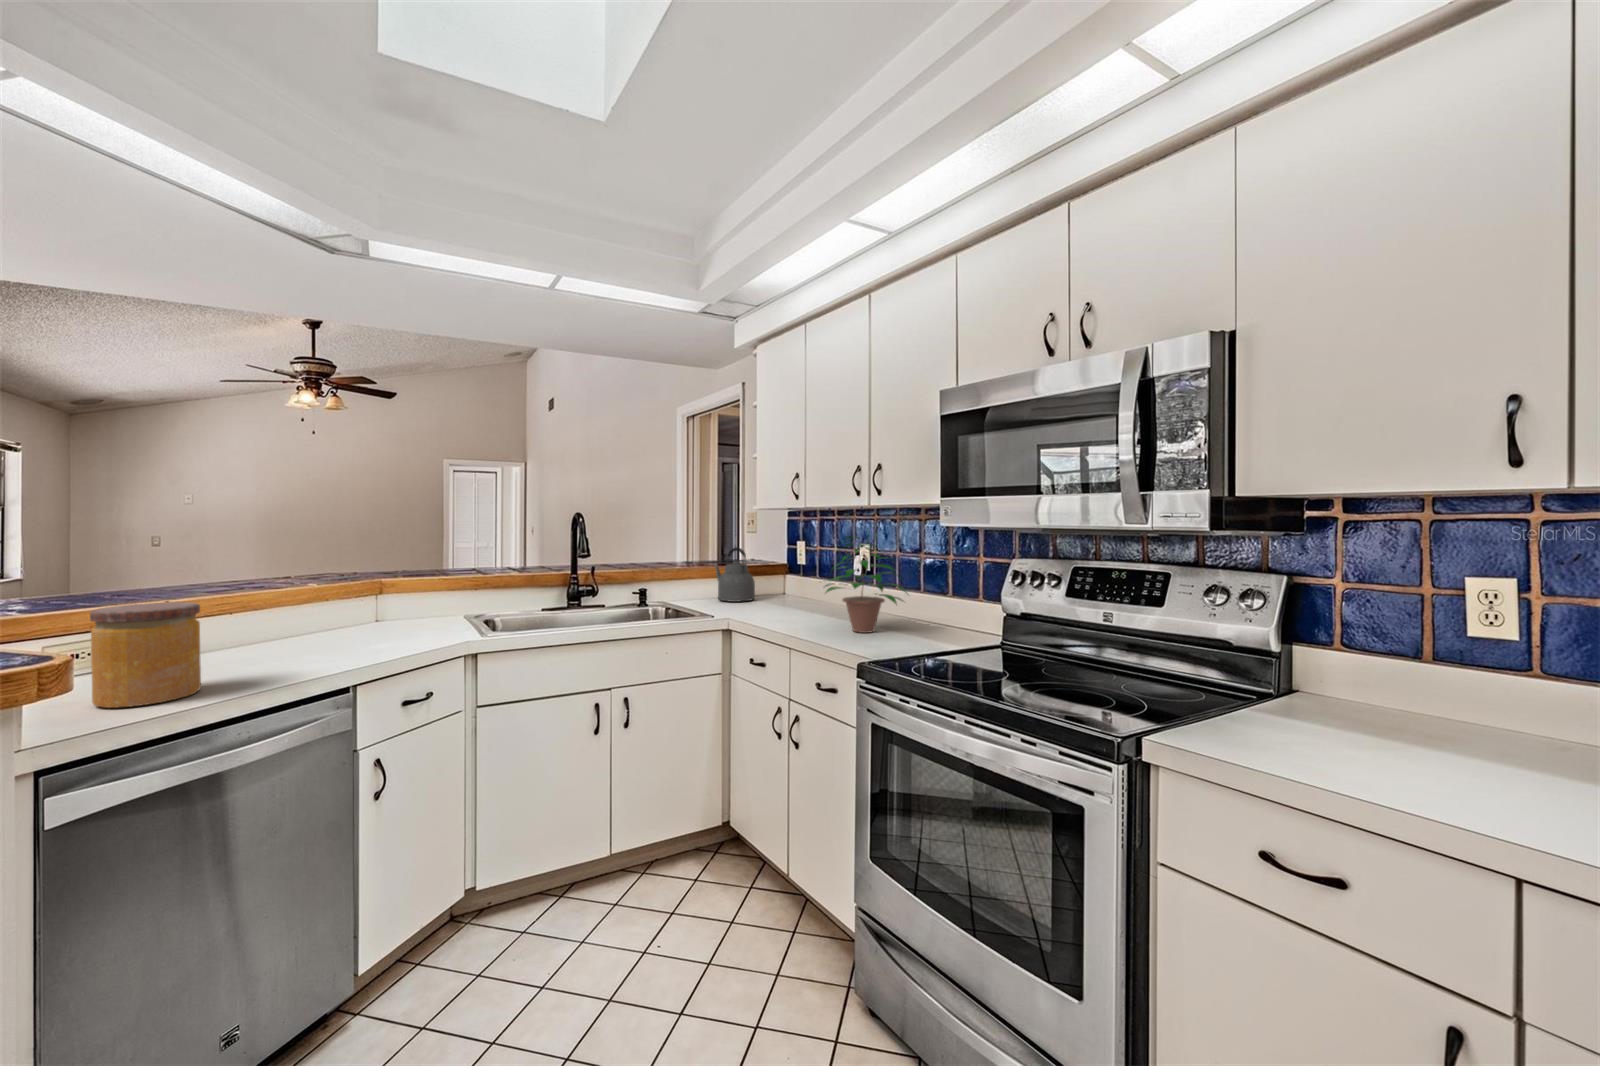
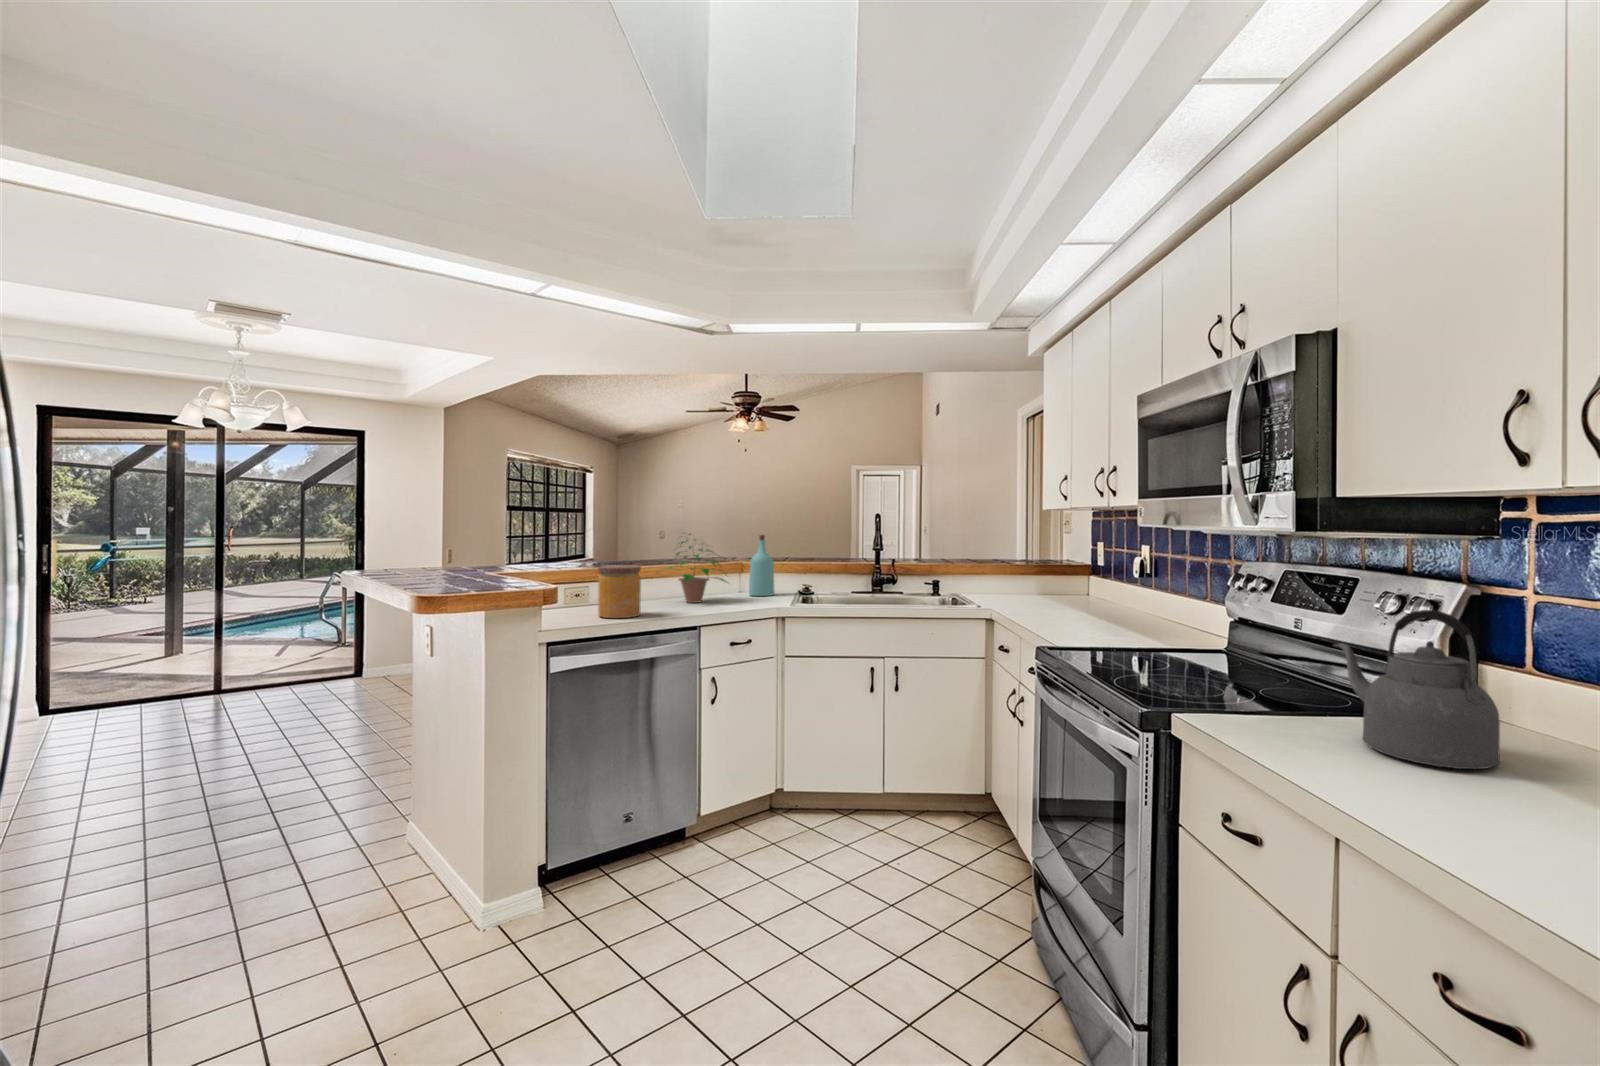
potted plant: present [825,536,906,633] -> present [658,534,727,603]
bottle: none [389,542,432,628] -> present [749,535,775,596]
kettle: present [714,548,755,602] -> present [1334,610,1500,769]

